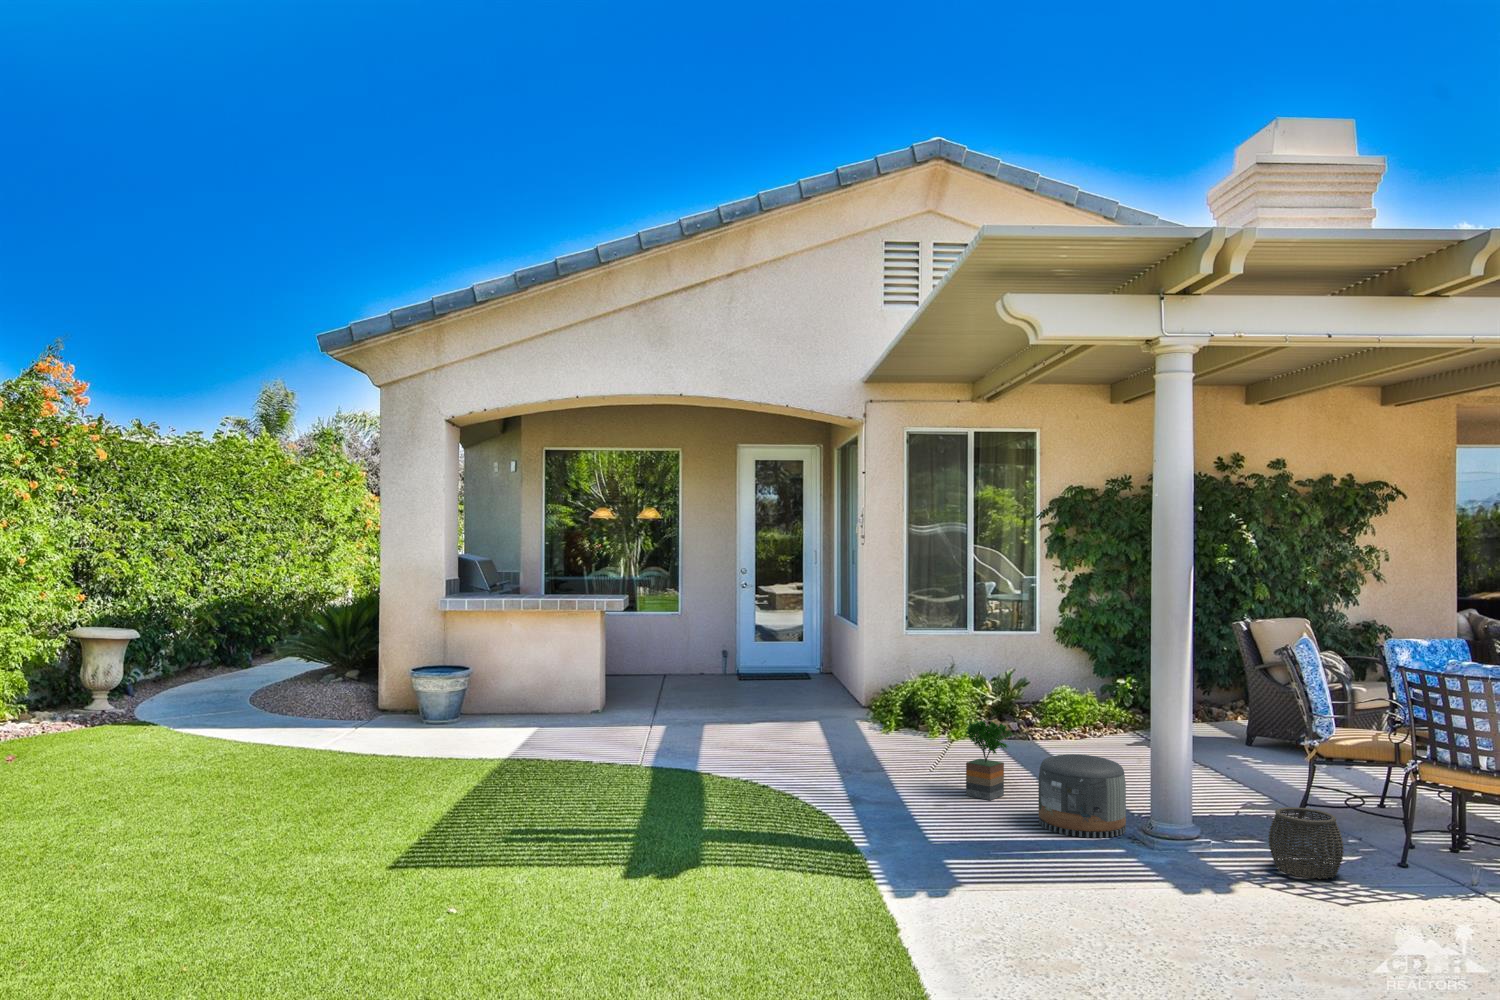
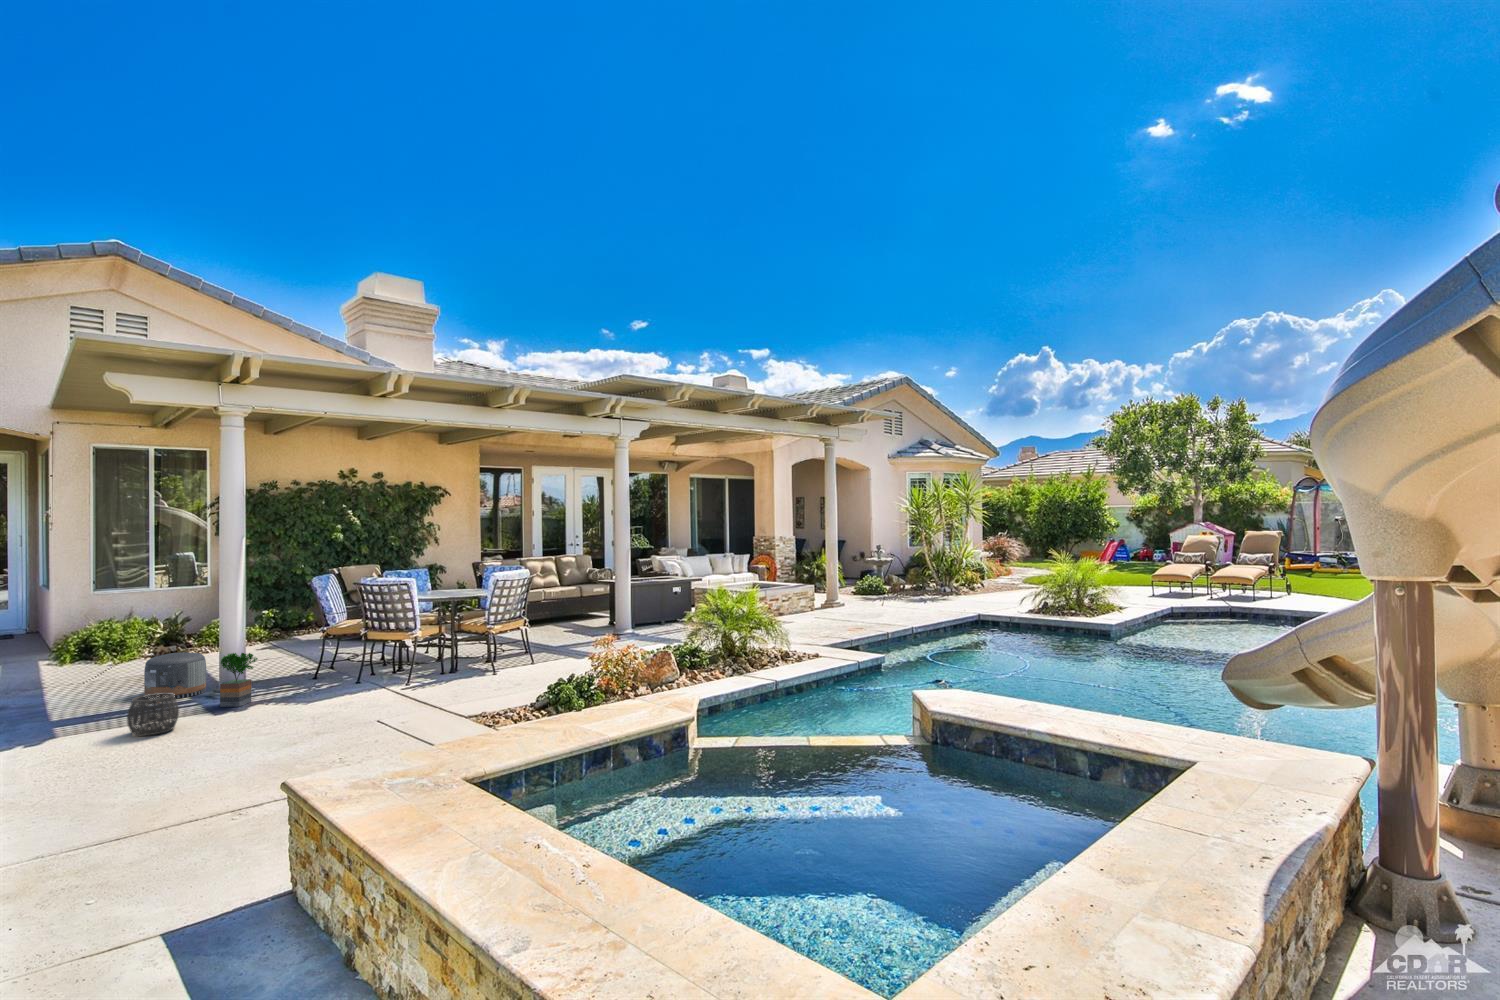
potted tree: present [966,720,1012,800] -> present [220,653,258,707]
woven basket: present [1268,807,1344,879] -> present [127,693,179,736]

